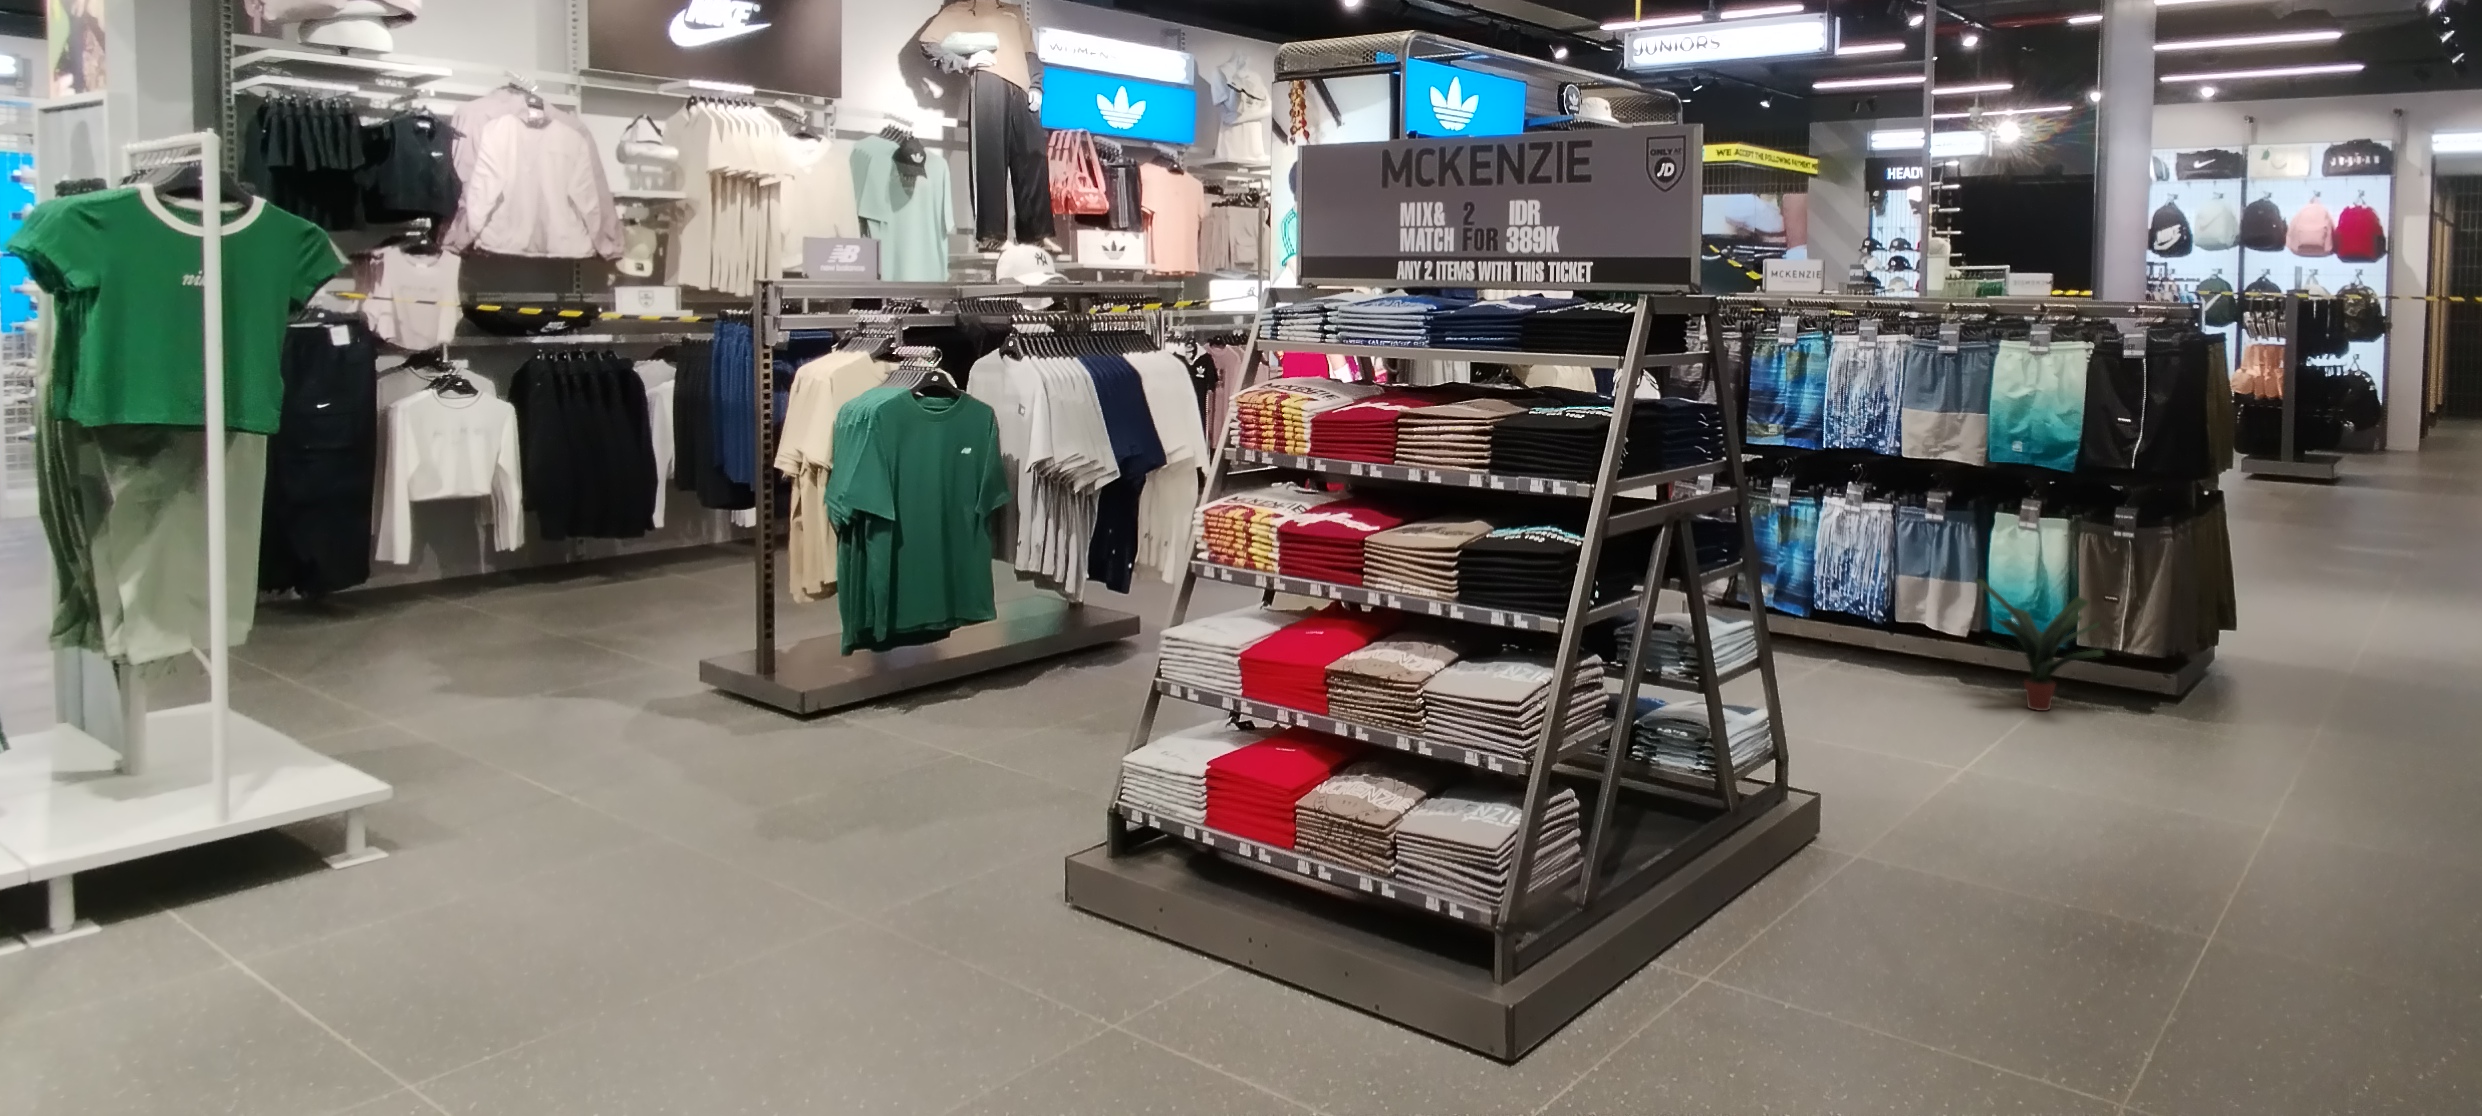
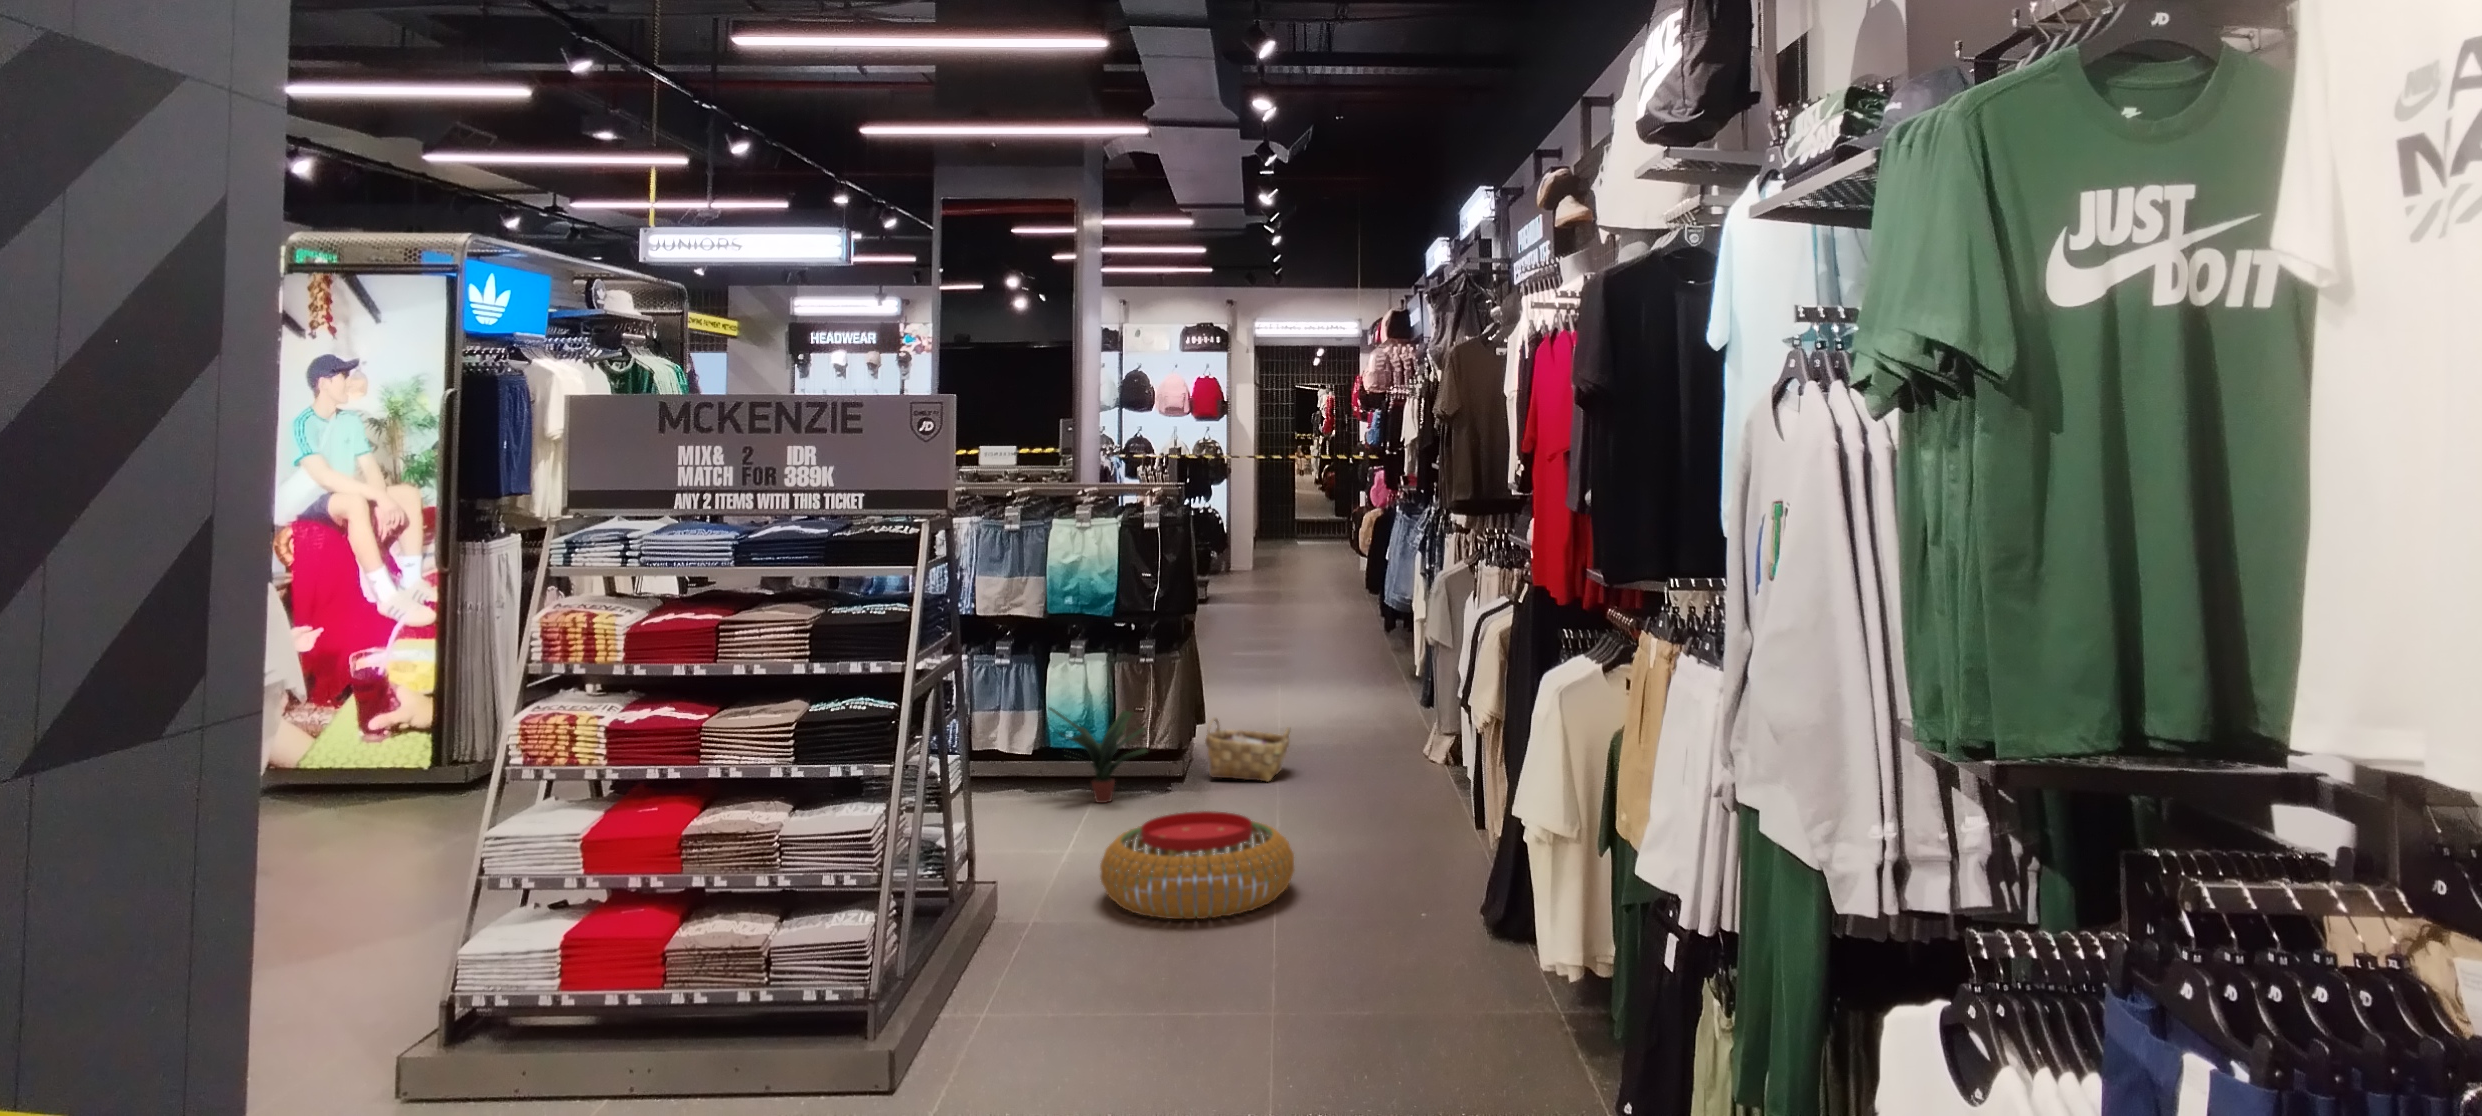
woven basket: none [2194,623,2324,723] -> present [1205,718,1290,781]
pouf: none [1944,751,2236,917] -> present [1100,811,1294,919]

